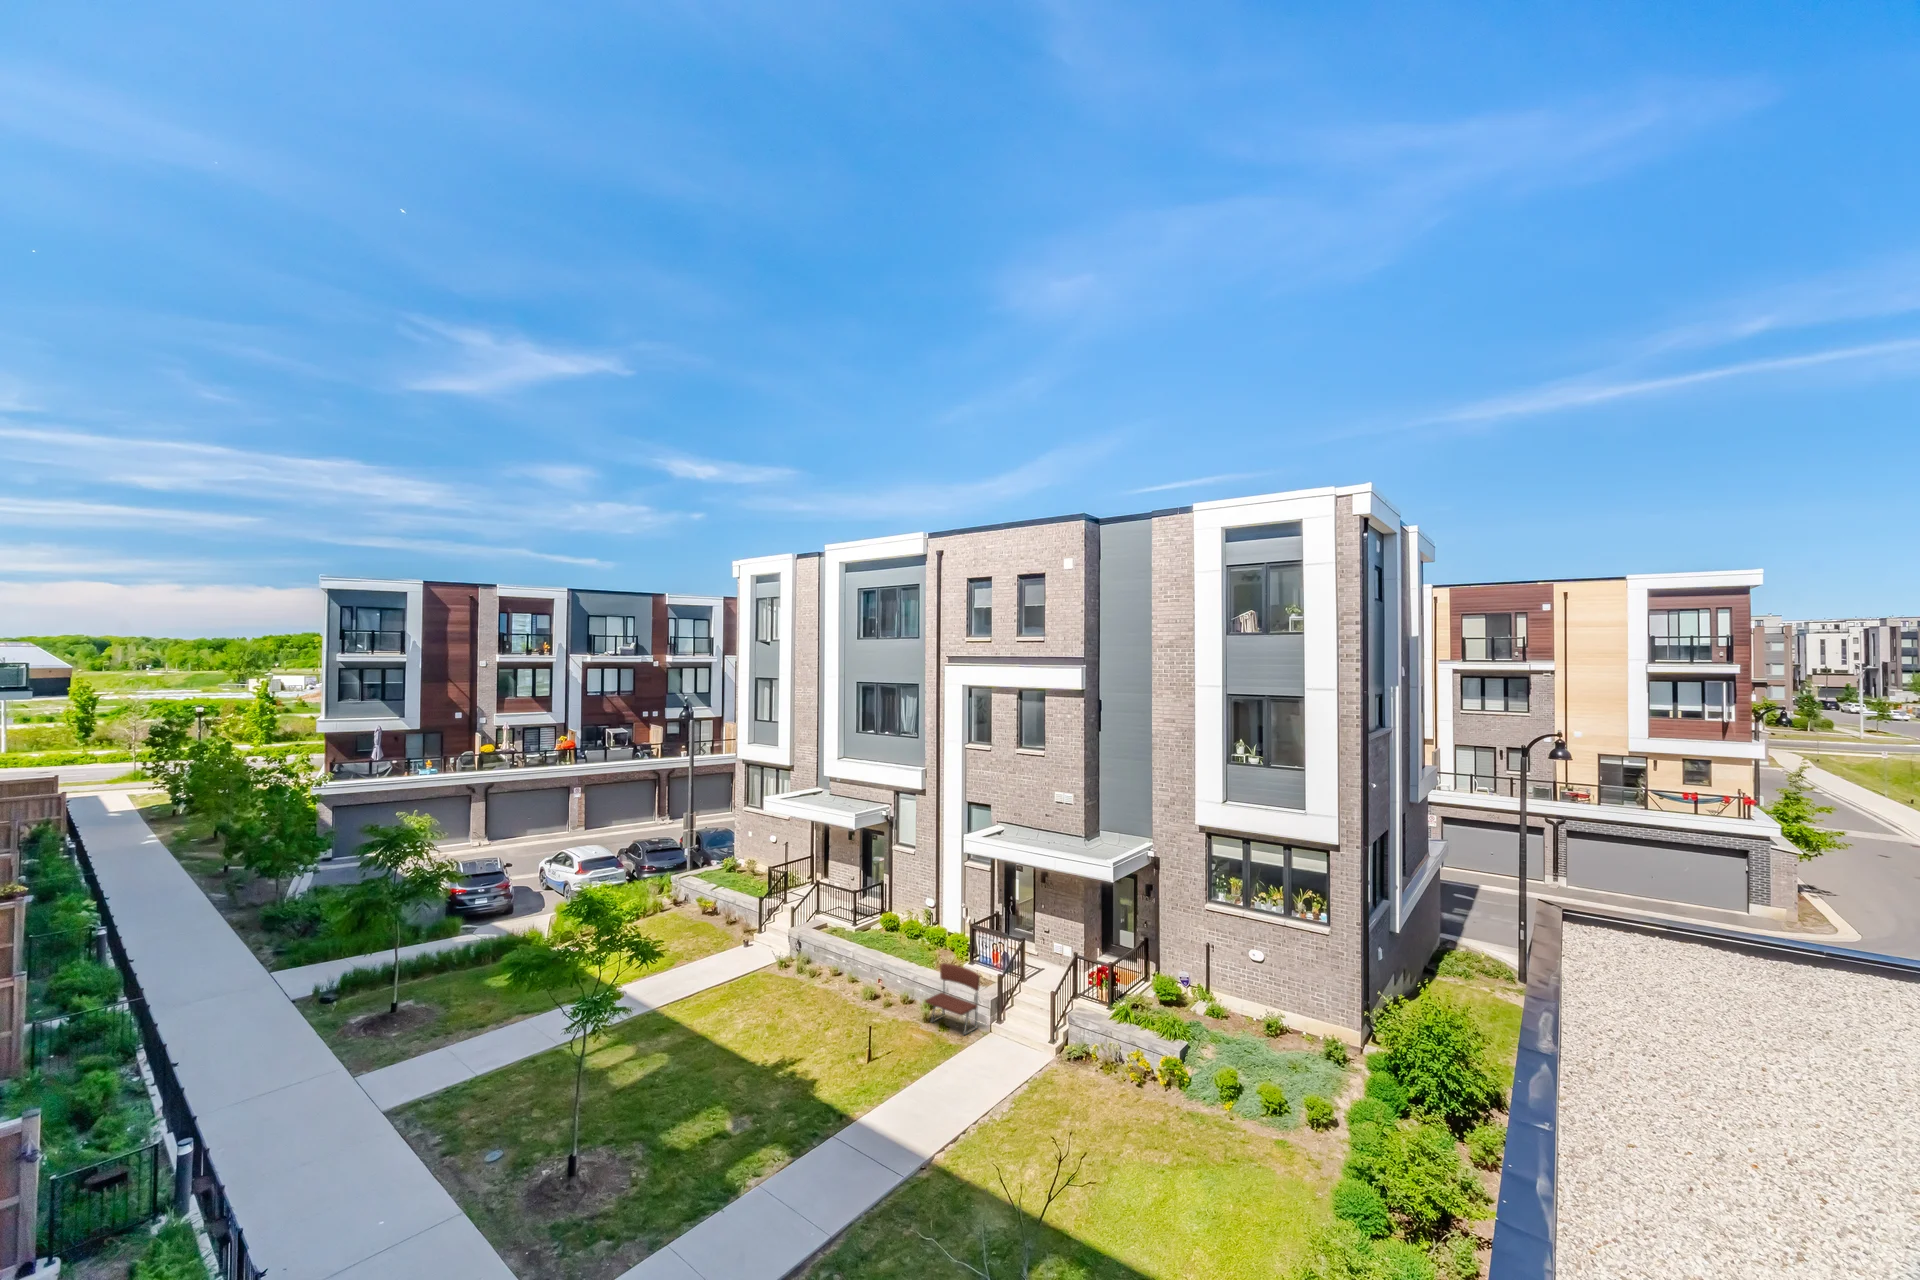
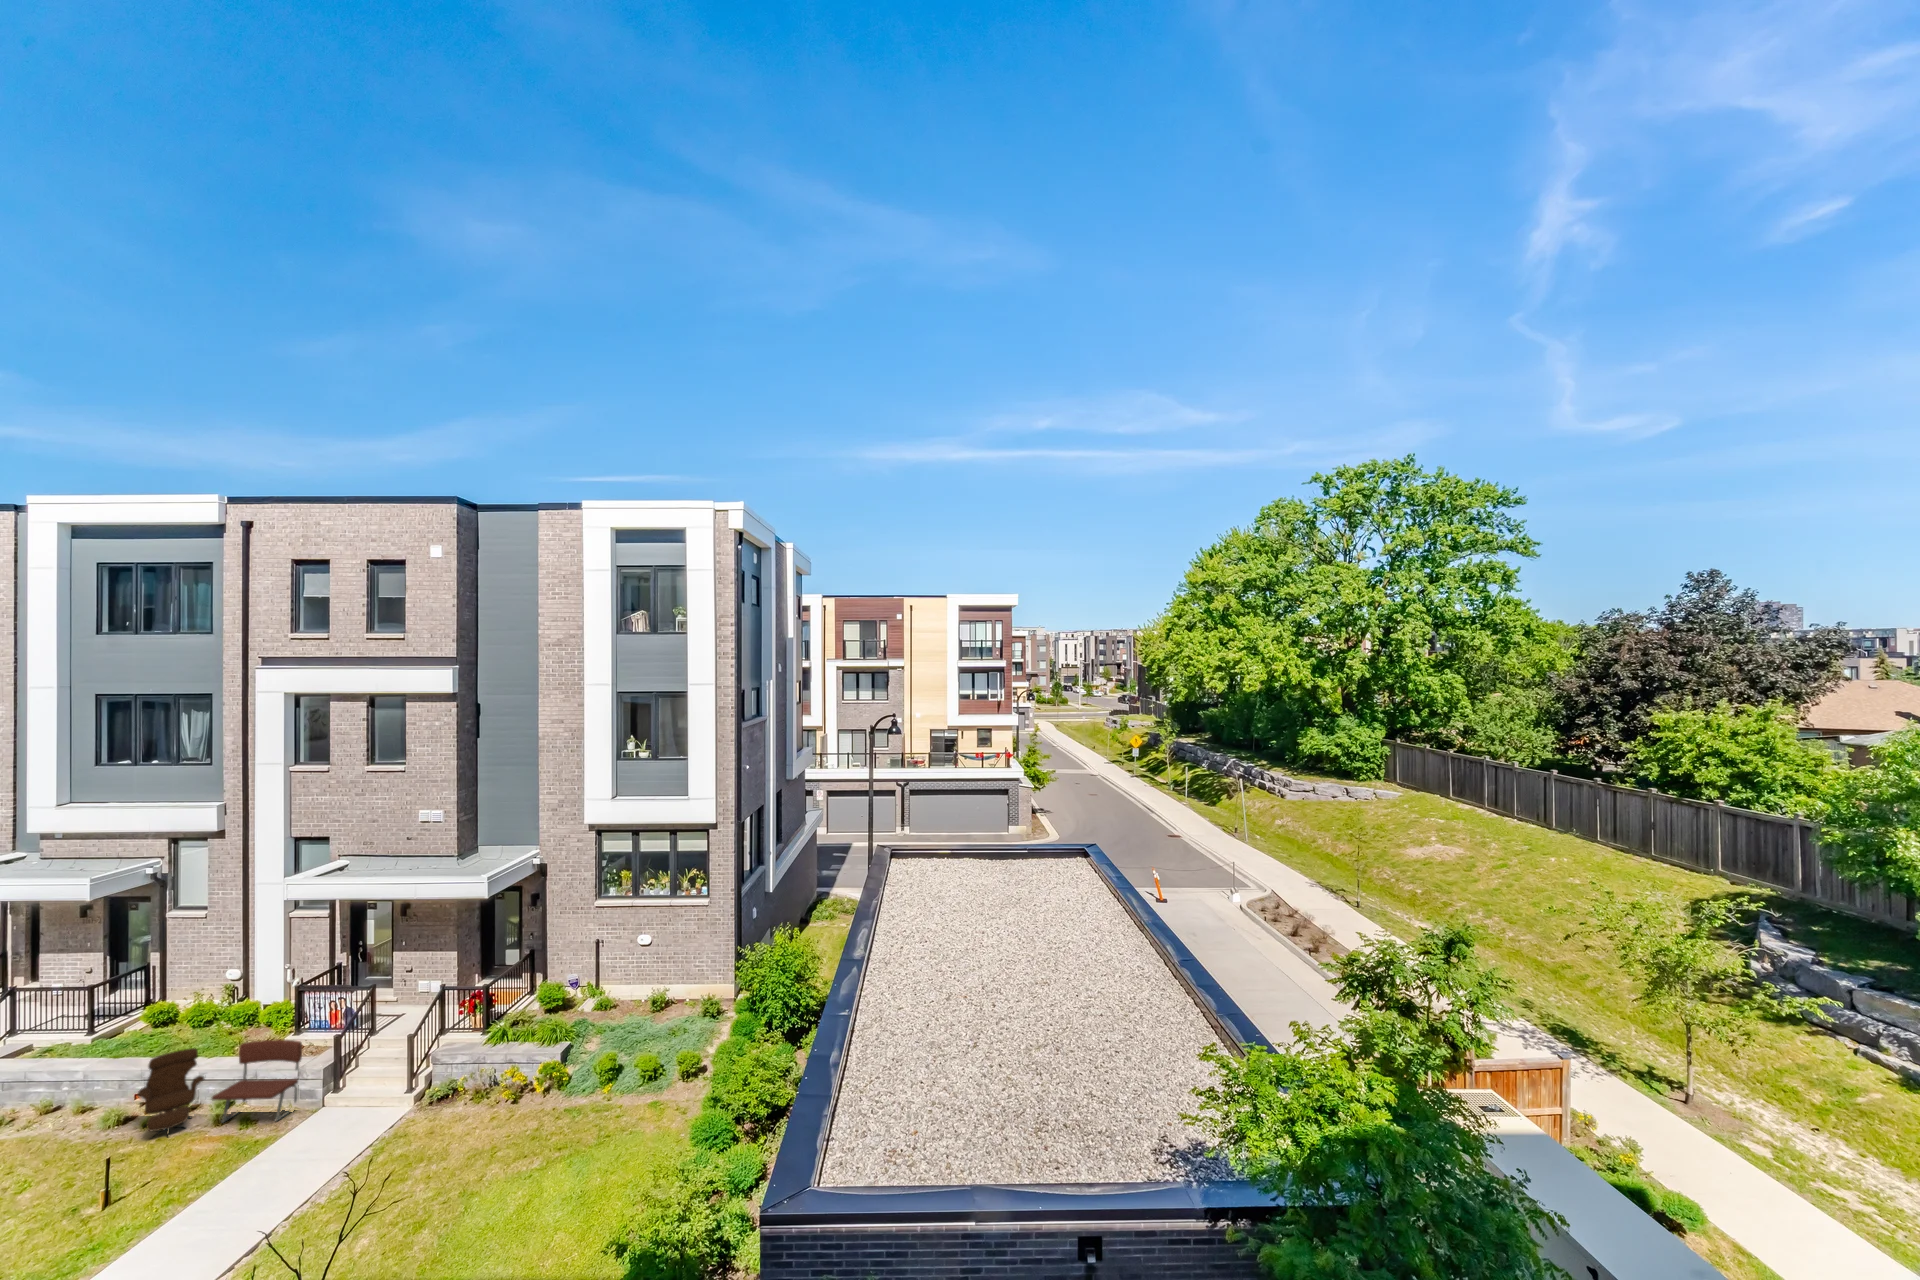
lounge chair: none [883,956,920,1022] -> present [137,1048,204,1136]

